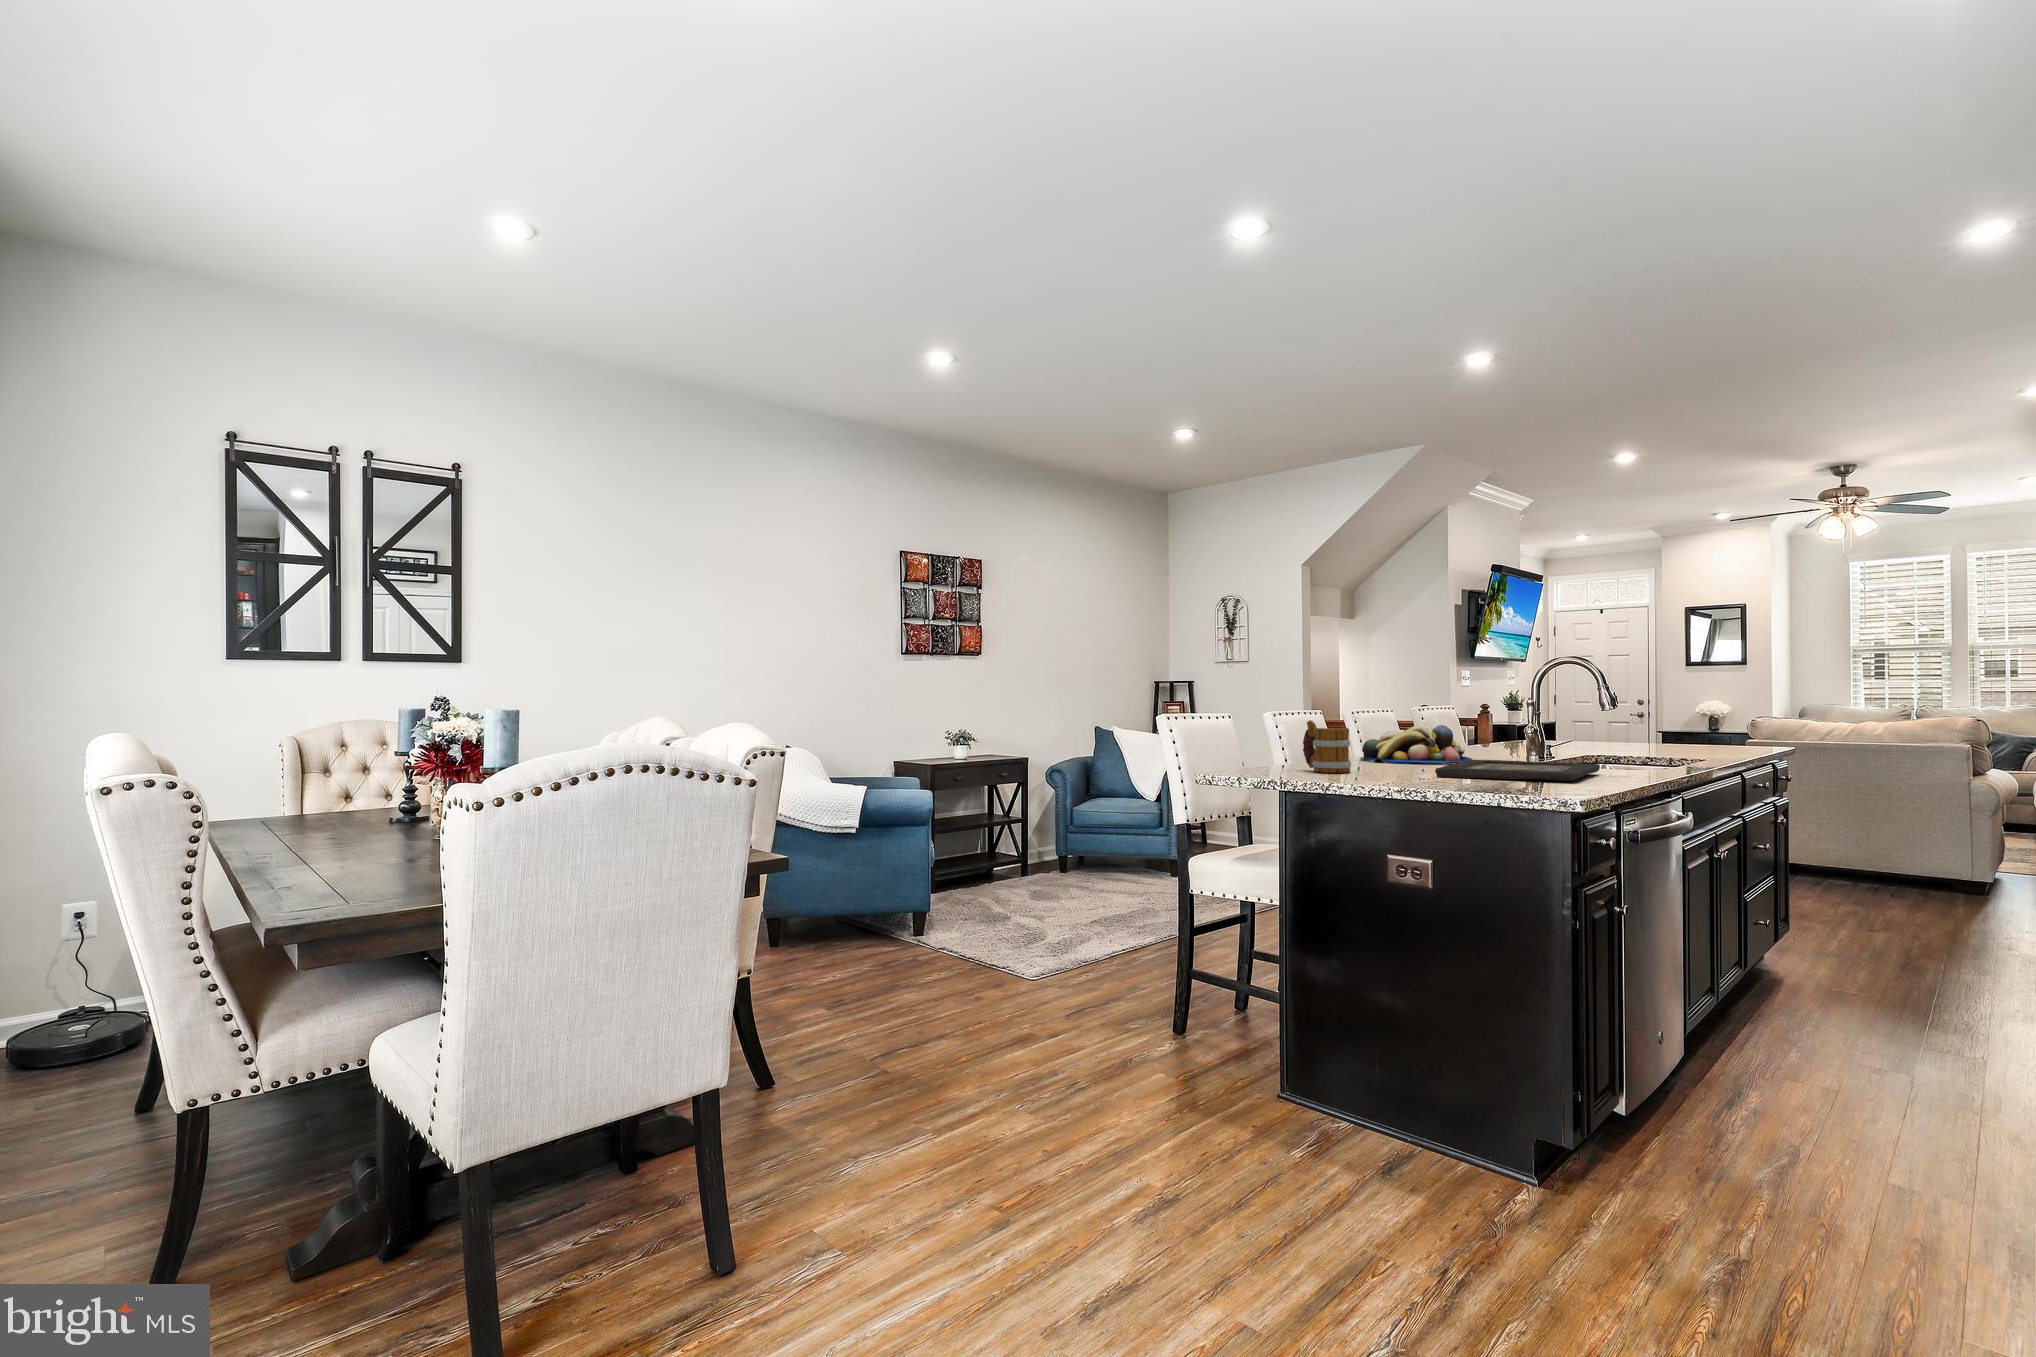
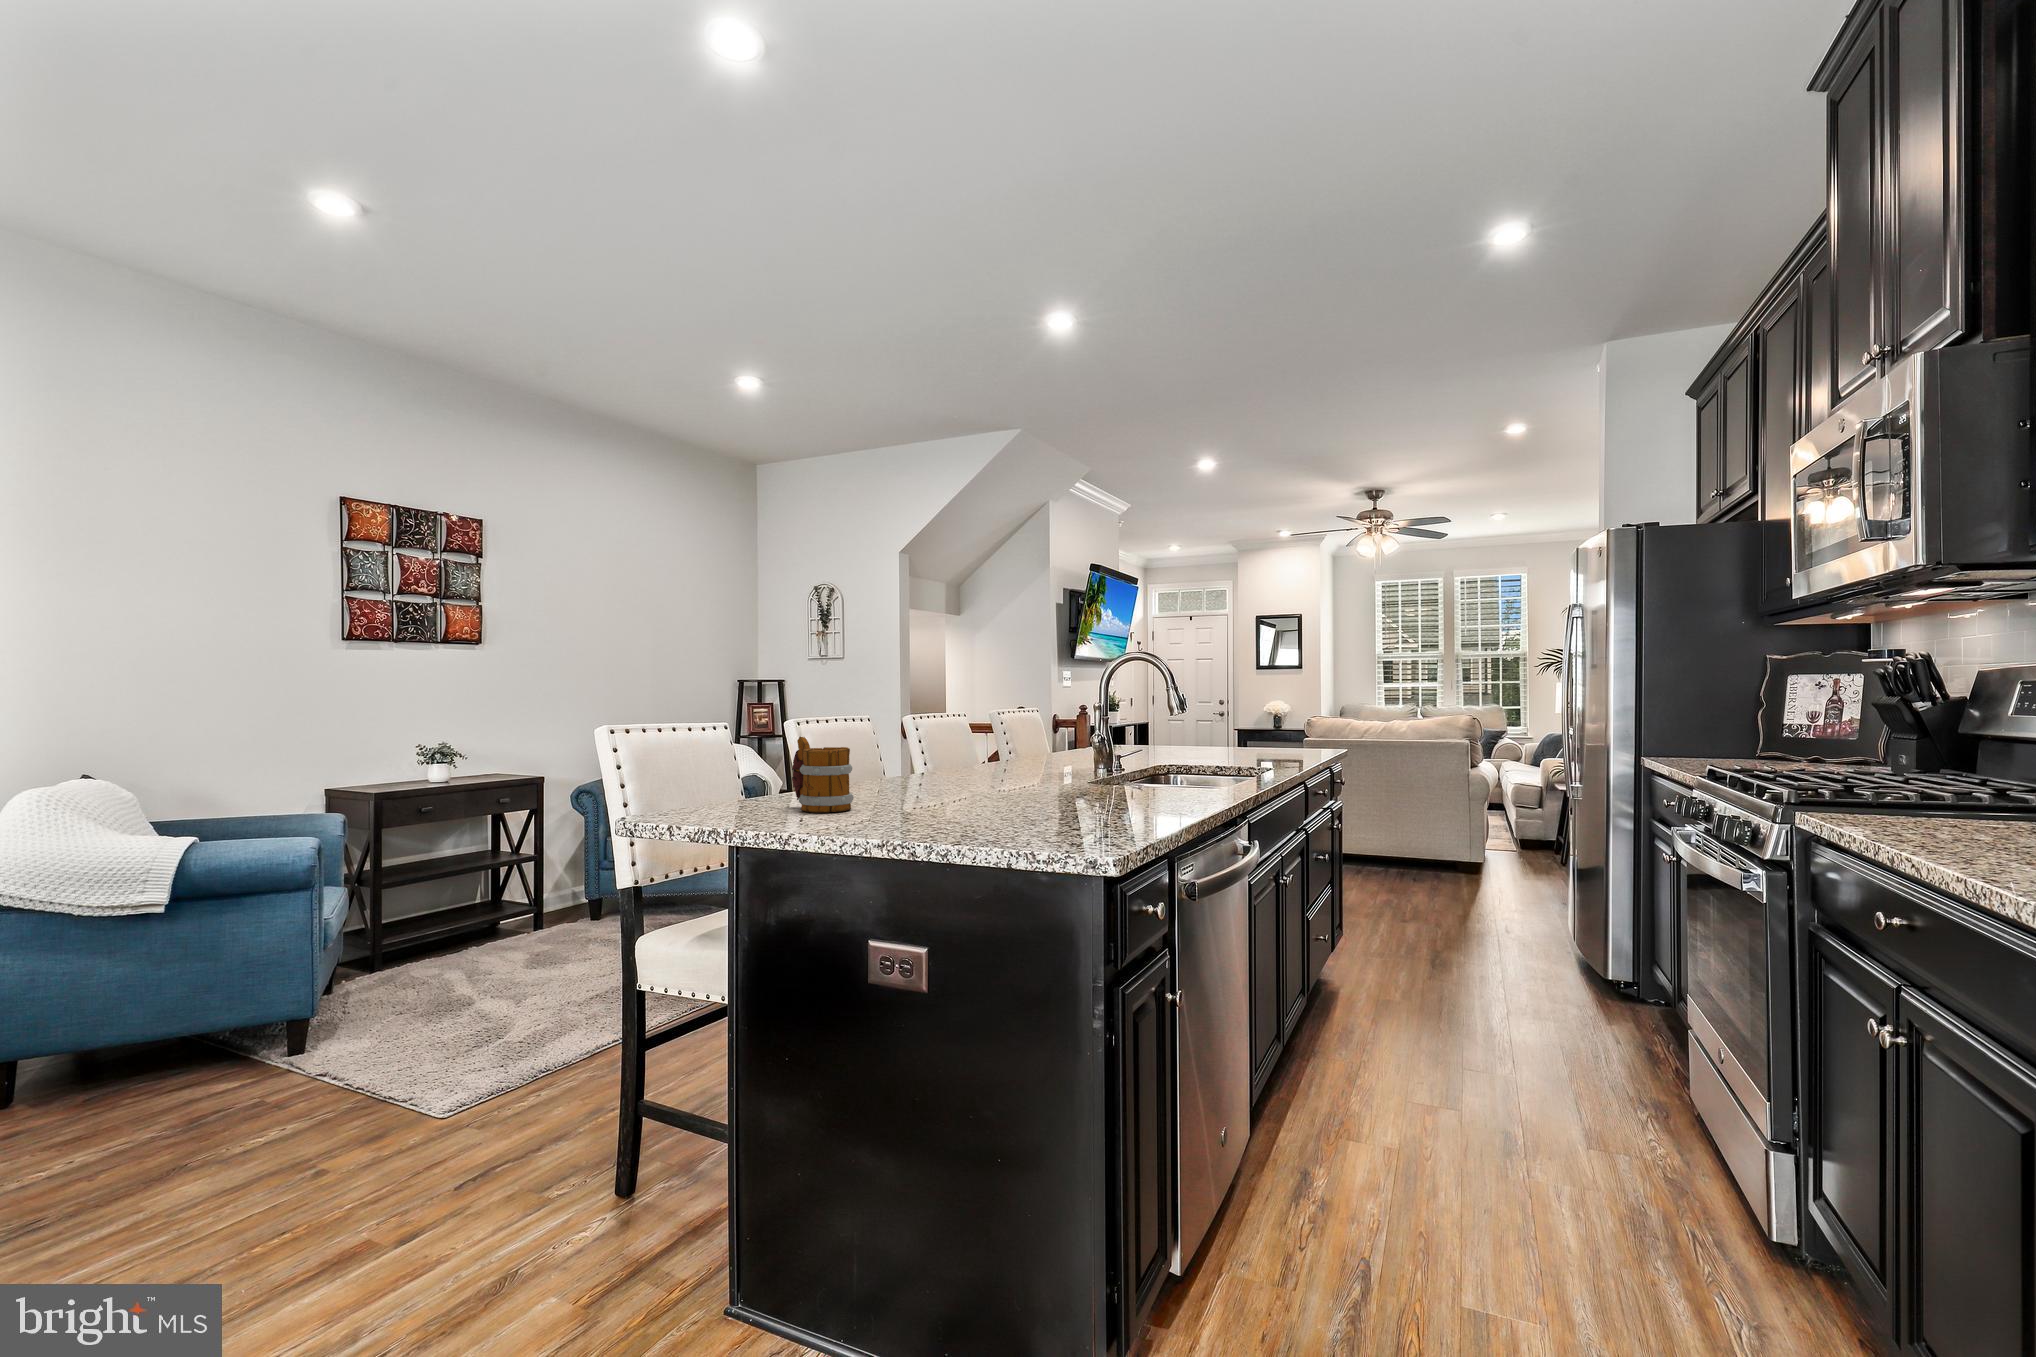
fruit bowl: present [1362,724,1472,764] -> none [897,737,1028,788]
decorative tray: present [1435,760,1600,781] -> none [956,784,1158,818]

